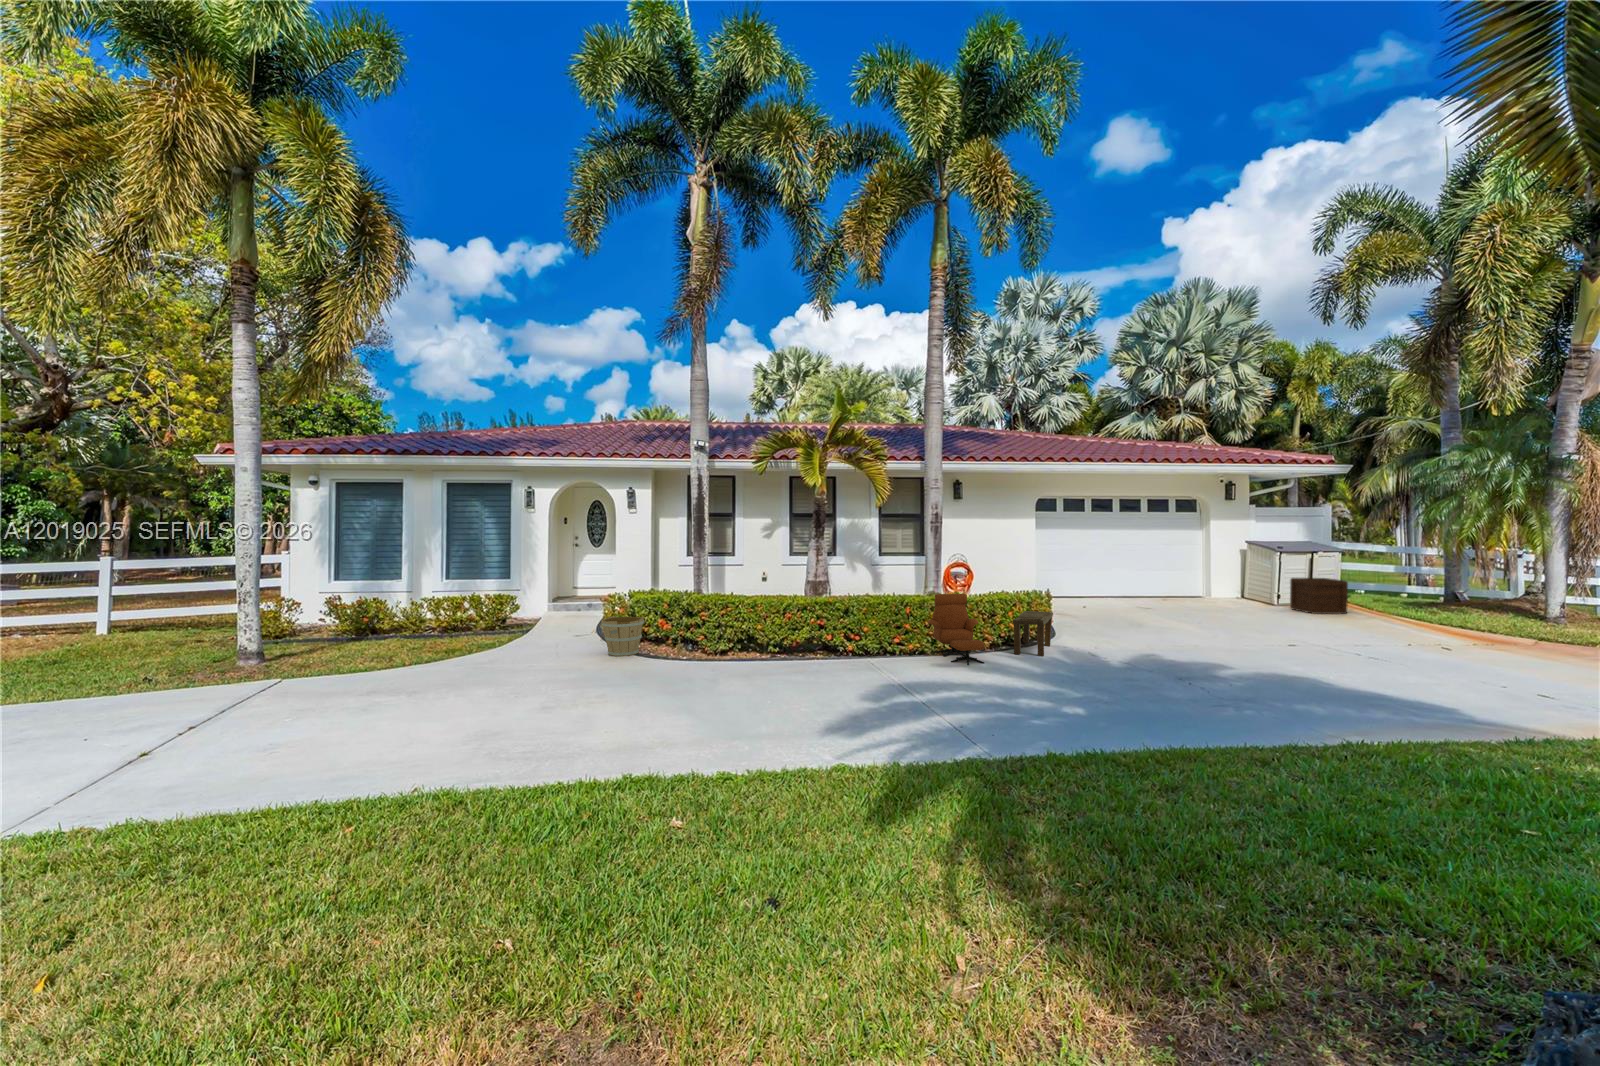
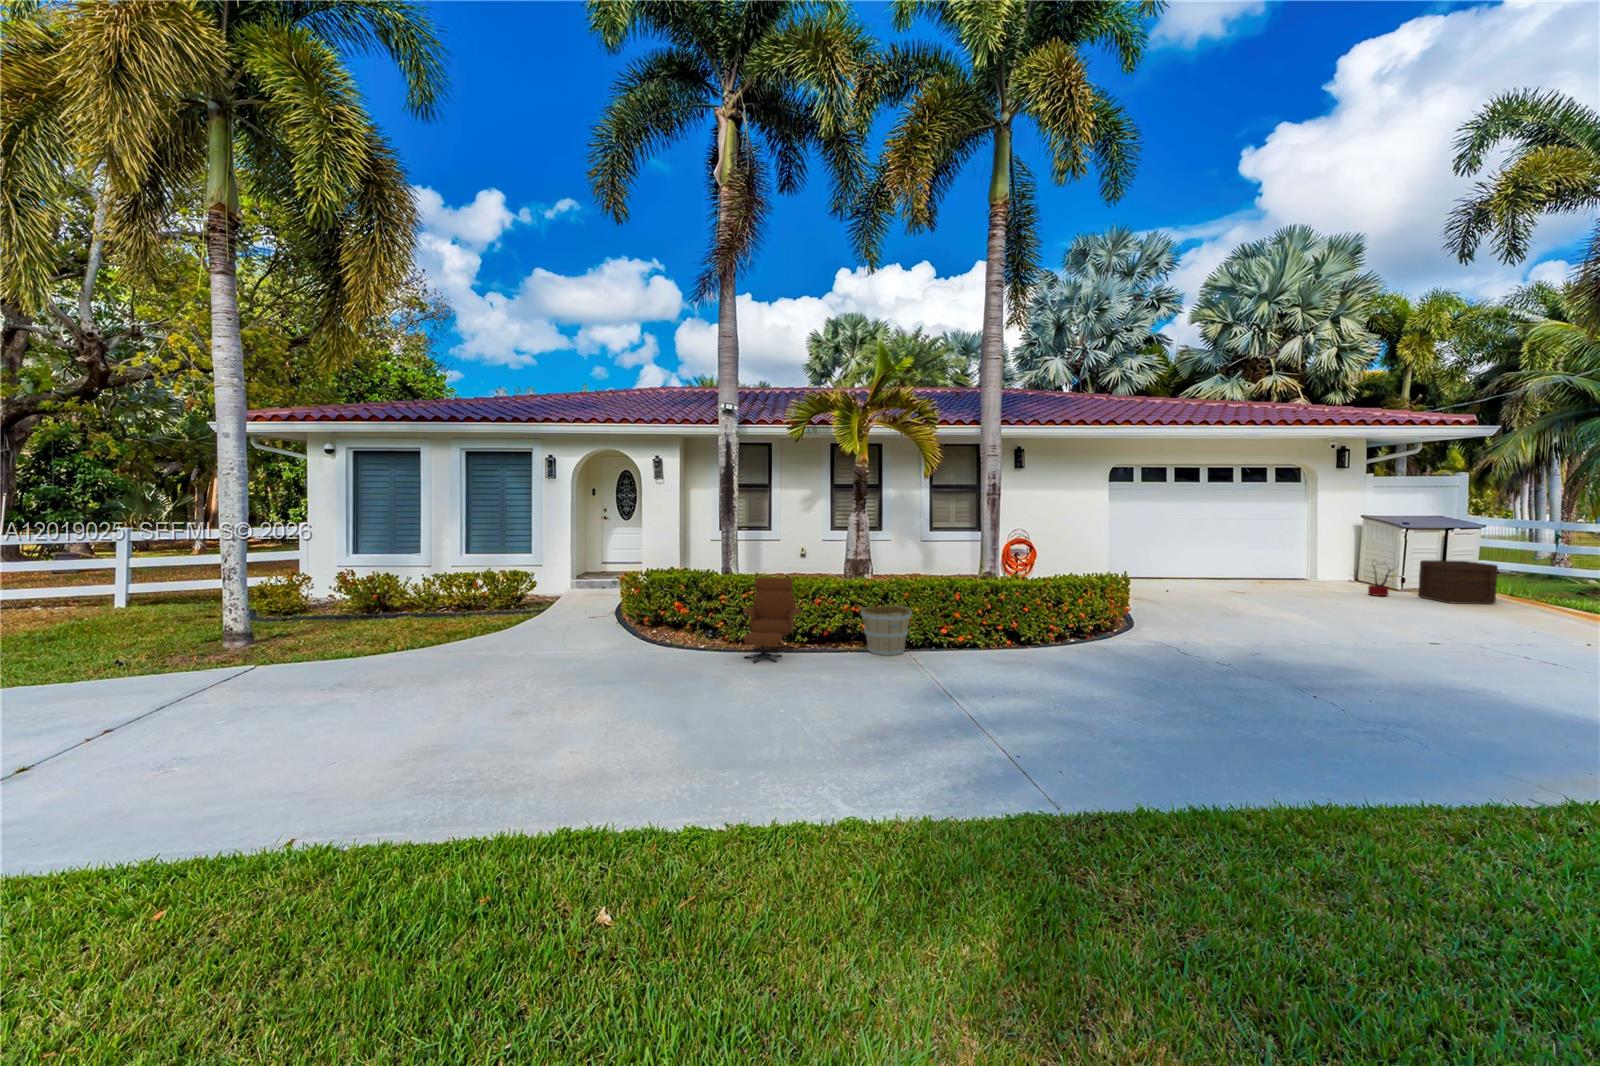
decorative plant: none [1251,577,1273,609] -> present [1368,559,1395,596]
lounge chair: present [928,594,984,665] -> present [743,577,802,663]
bench: present [1013,611,1053,656] -> none [1088,599,1137,655]
wooden bucket: present [602,616,644,656] -> present [861,605,912,656]

